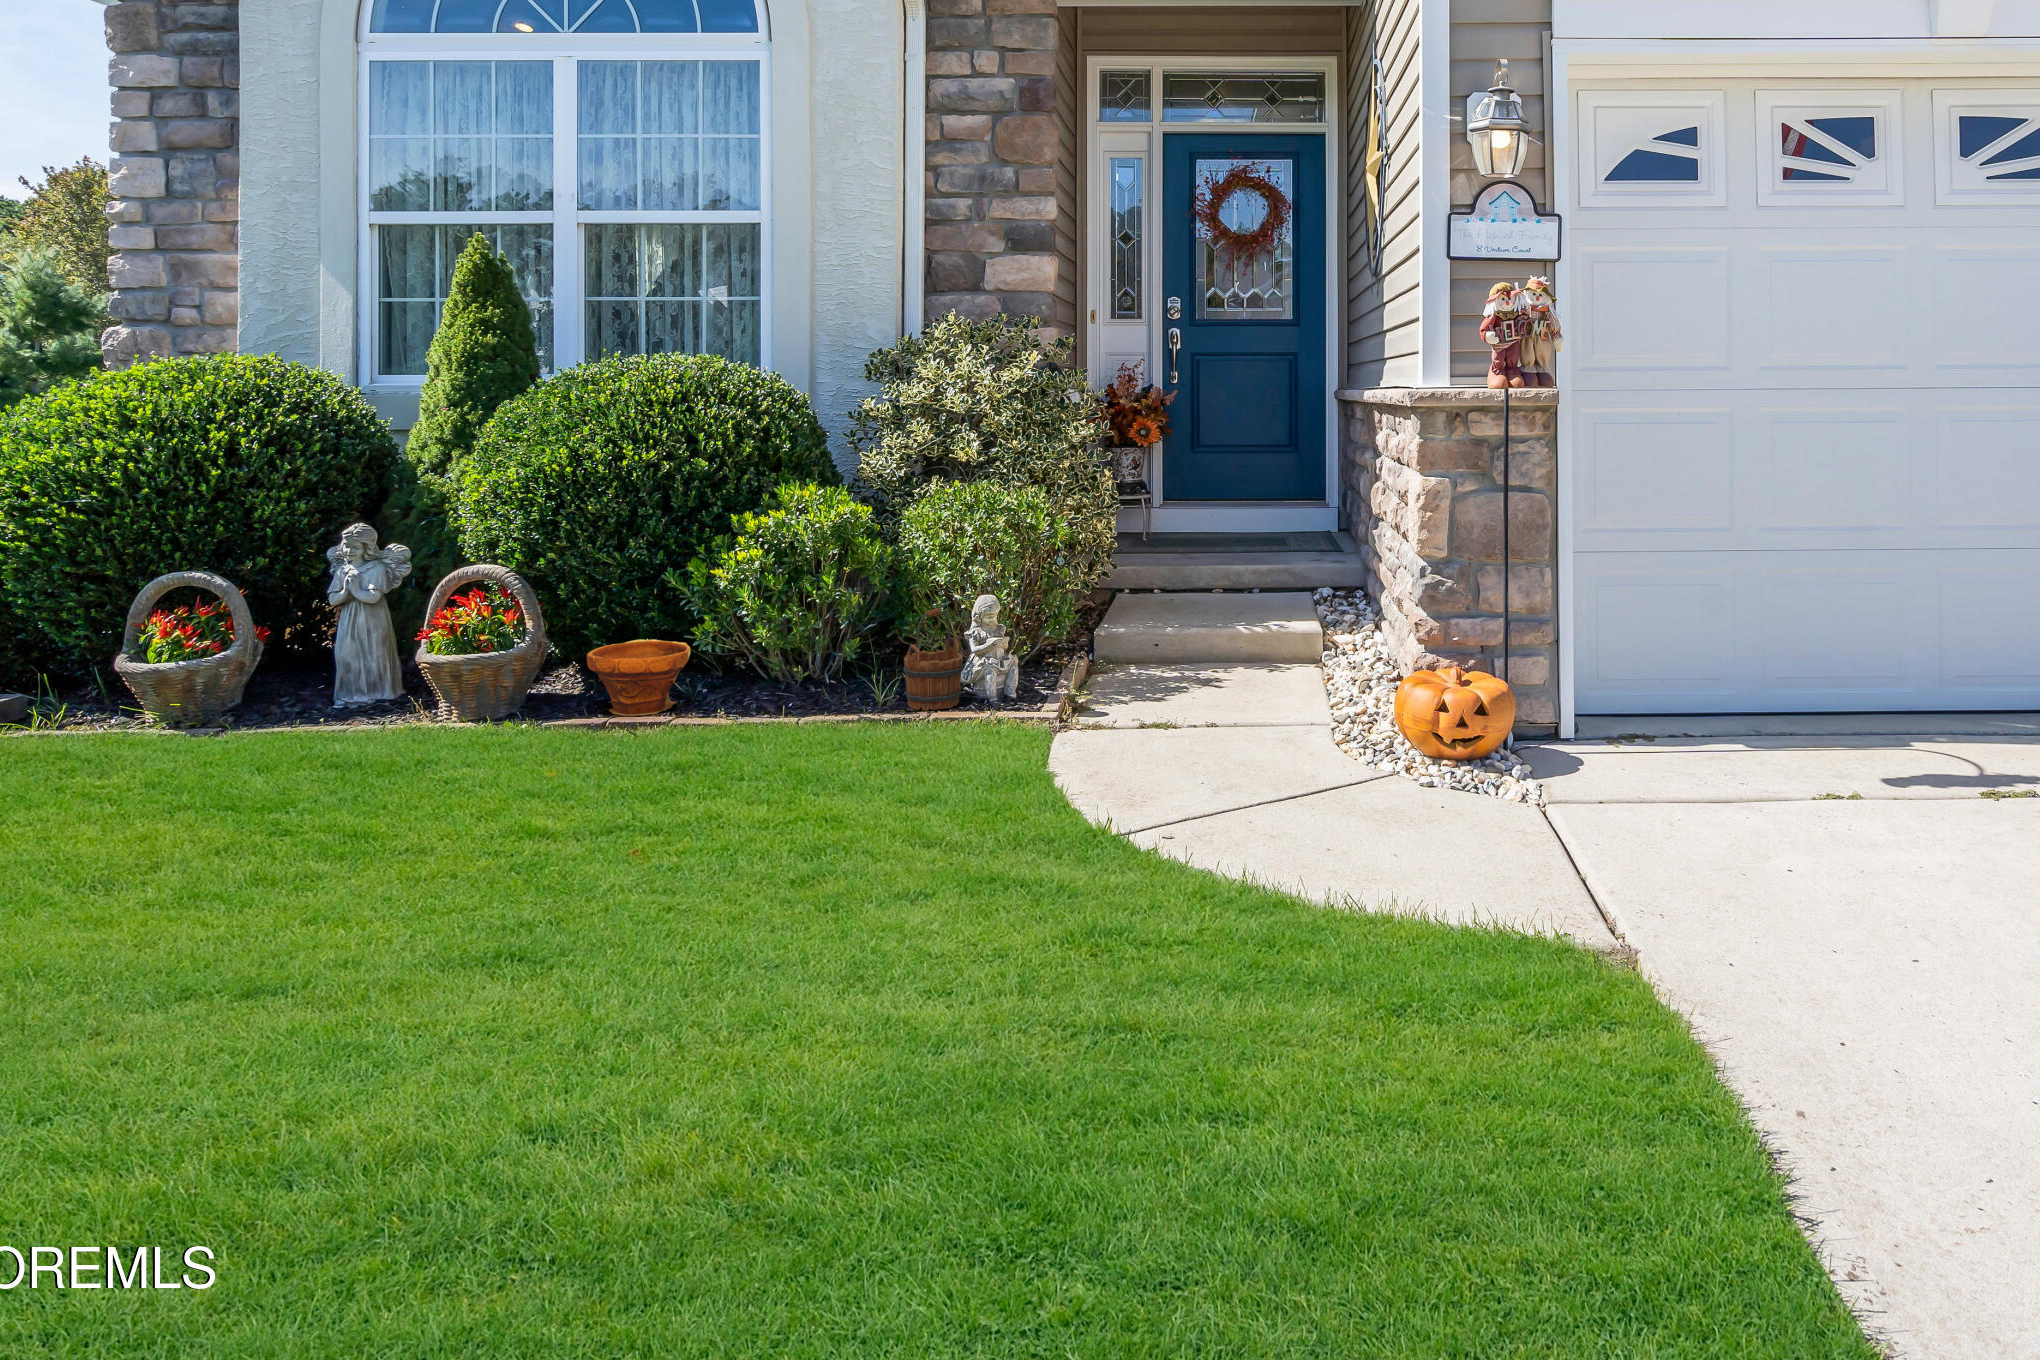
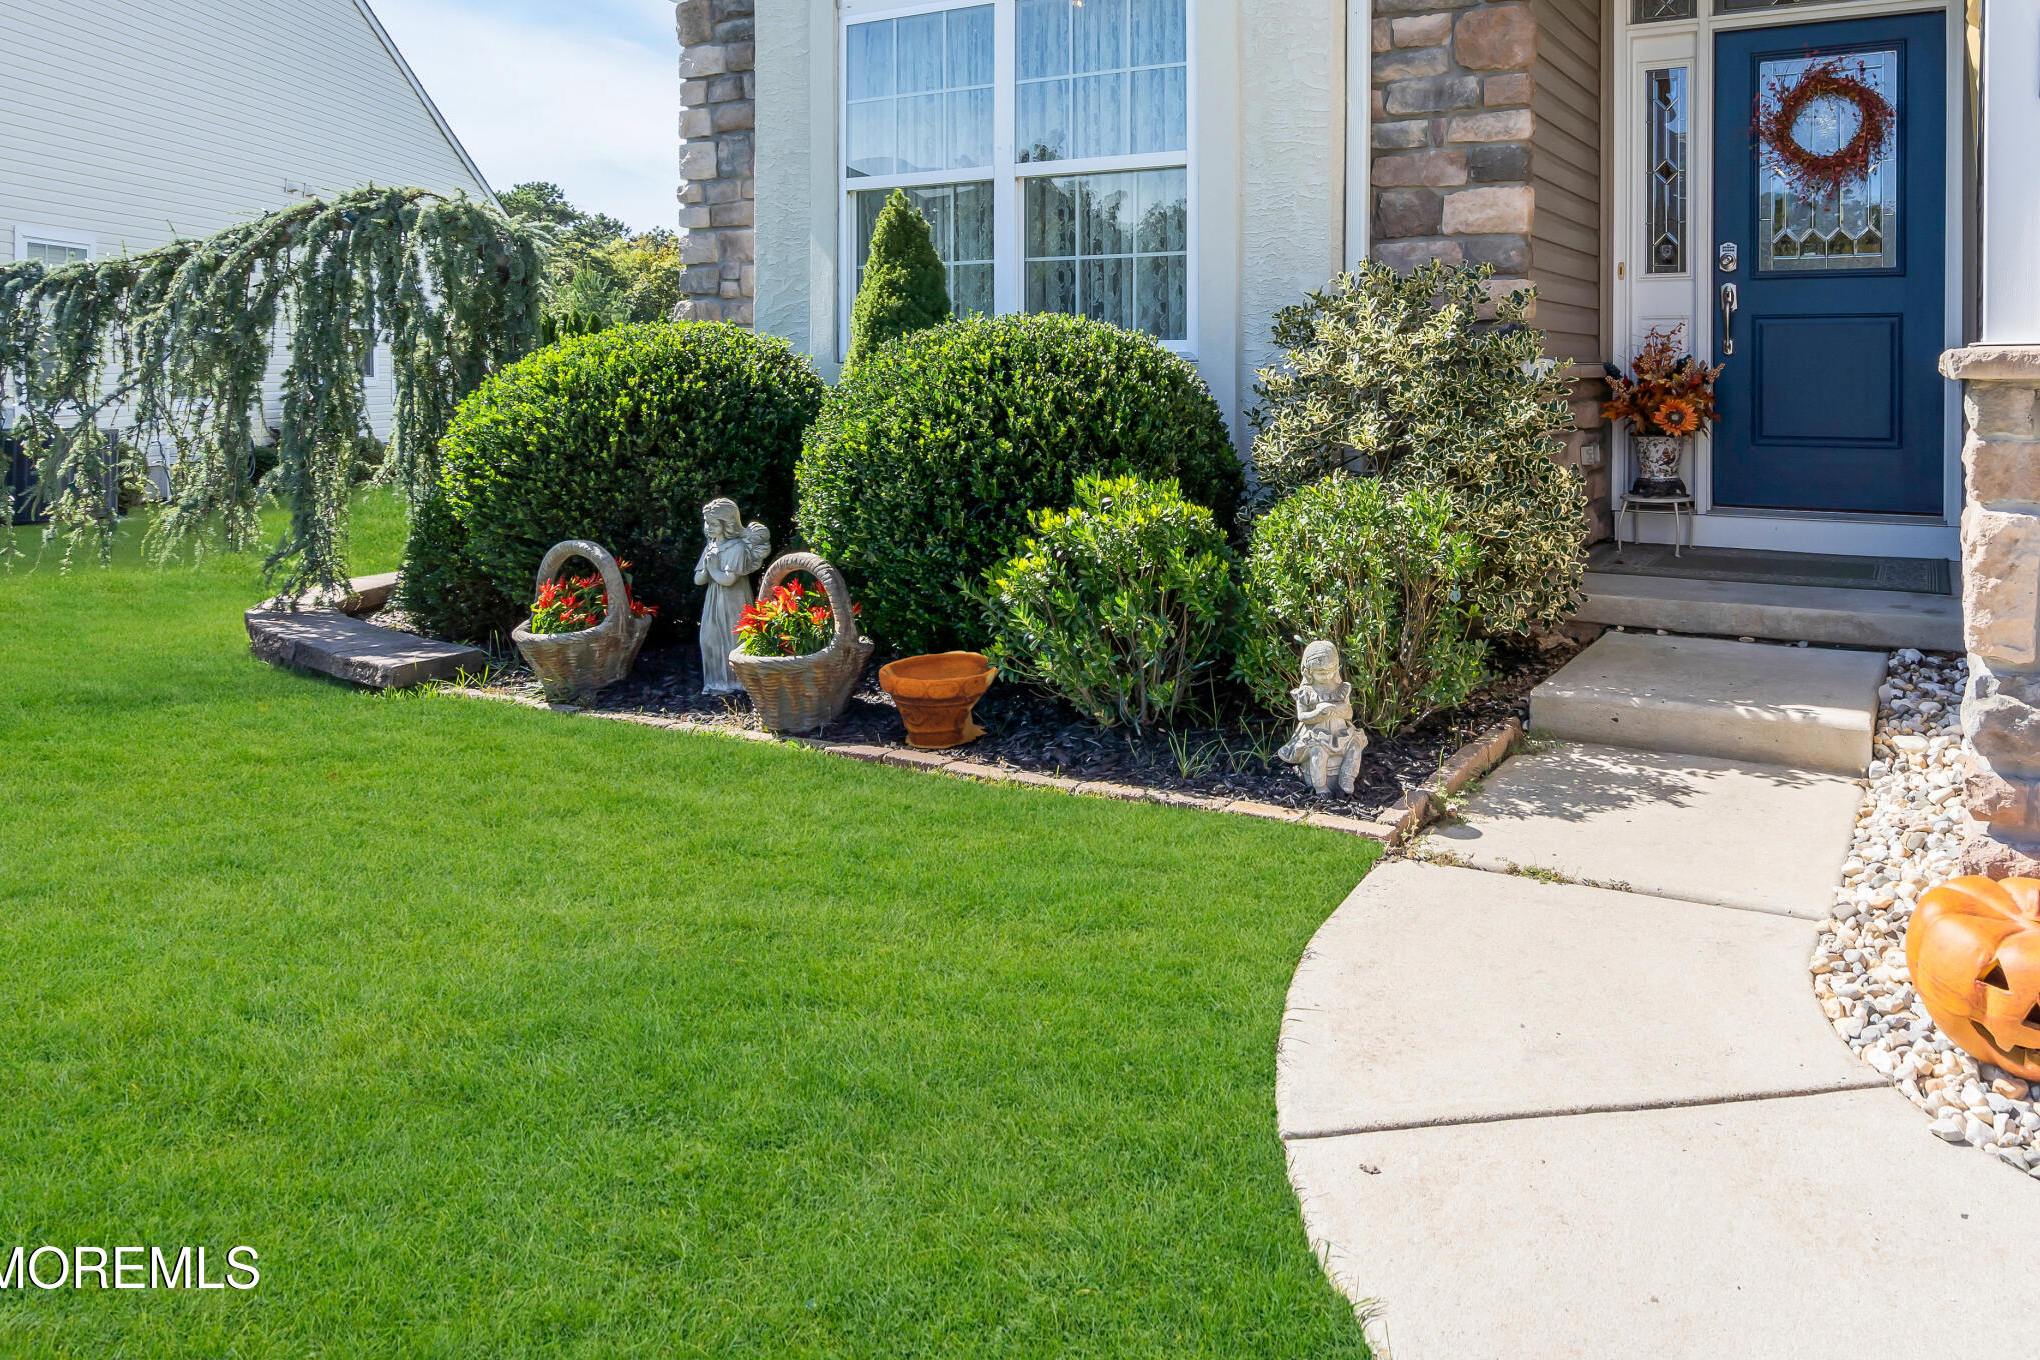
wooden bucket: present [904,608,963,710] -> none [1222,650,1302,790]

